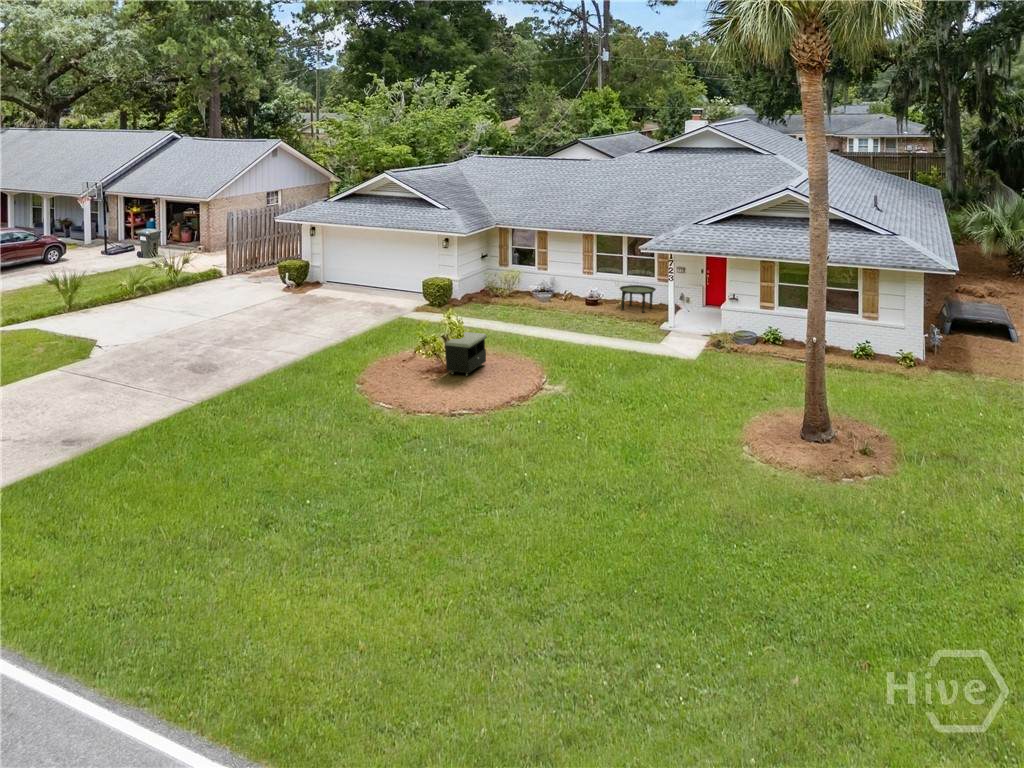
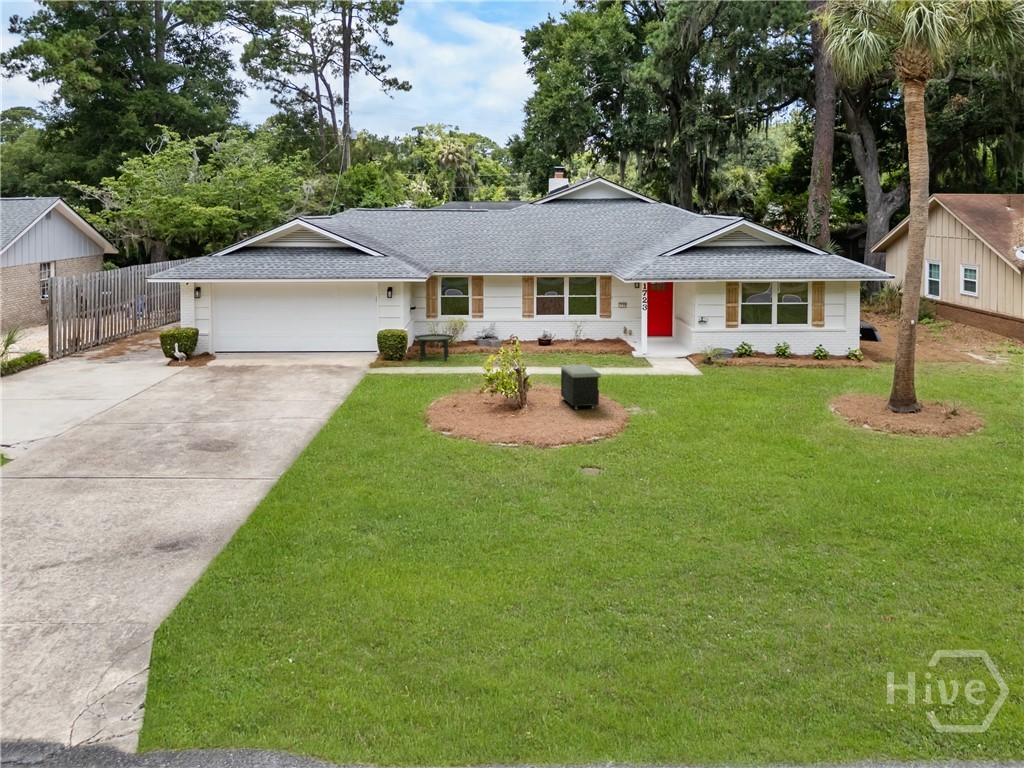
round table: present [620,285,656,313] -> present [415,334,453,361]

